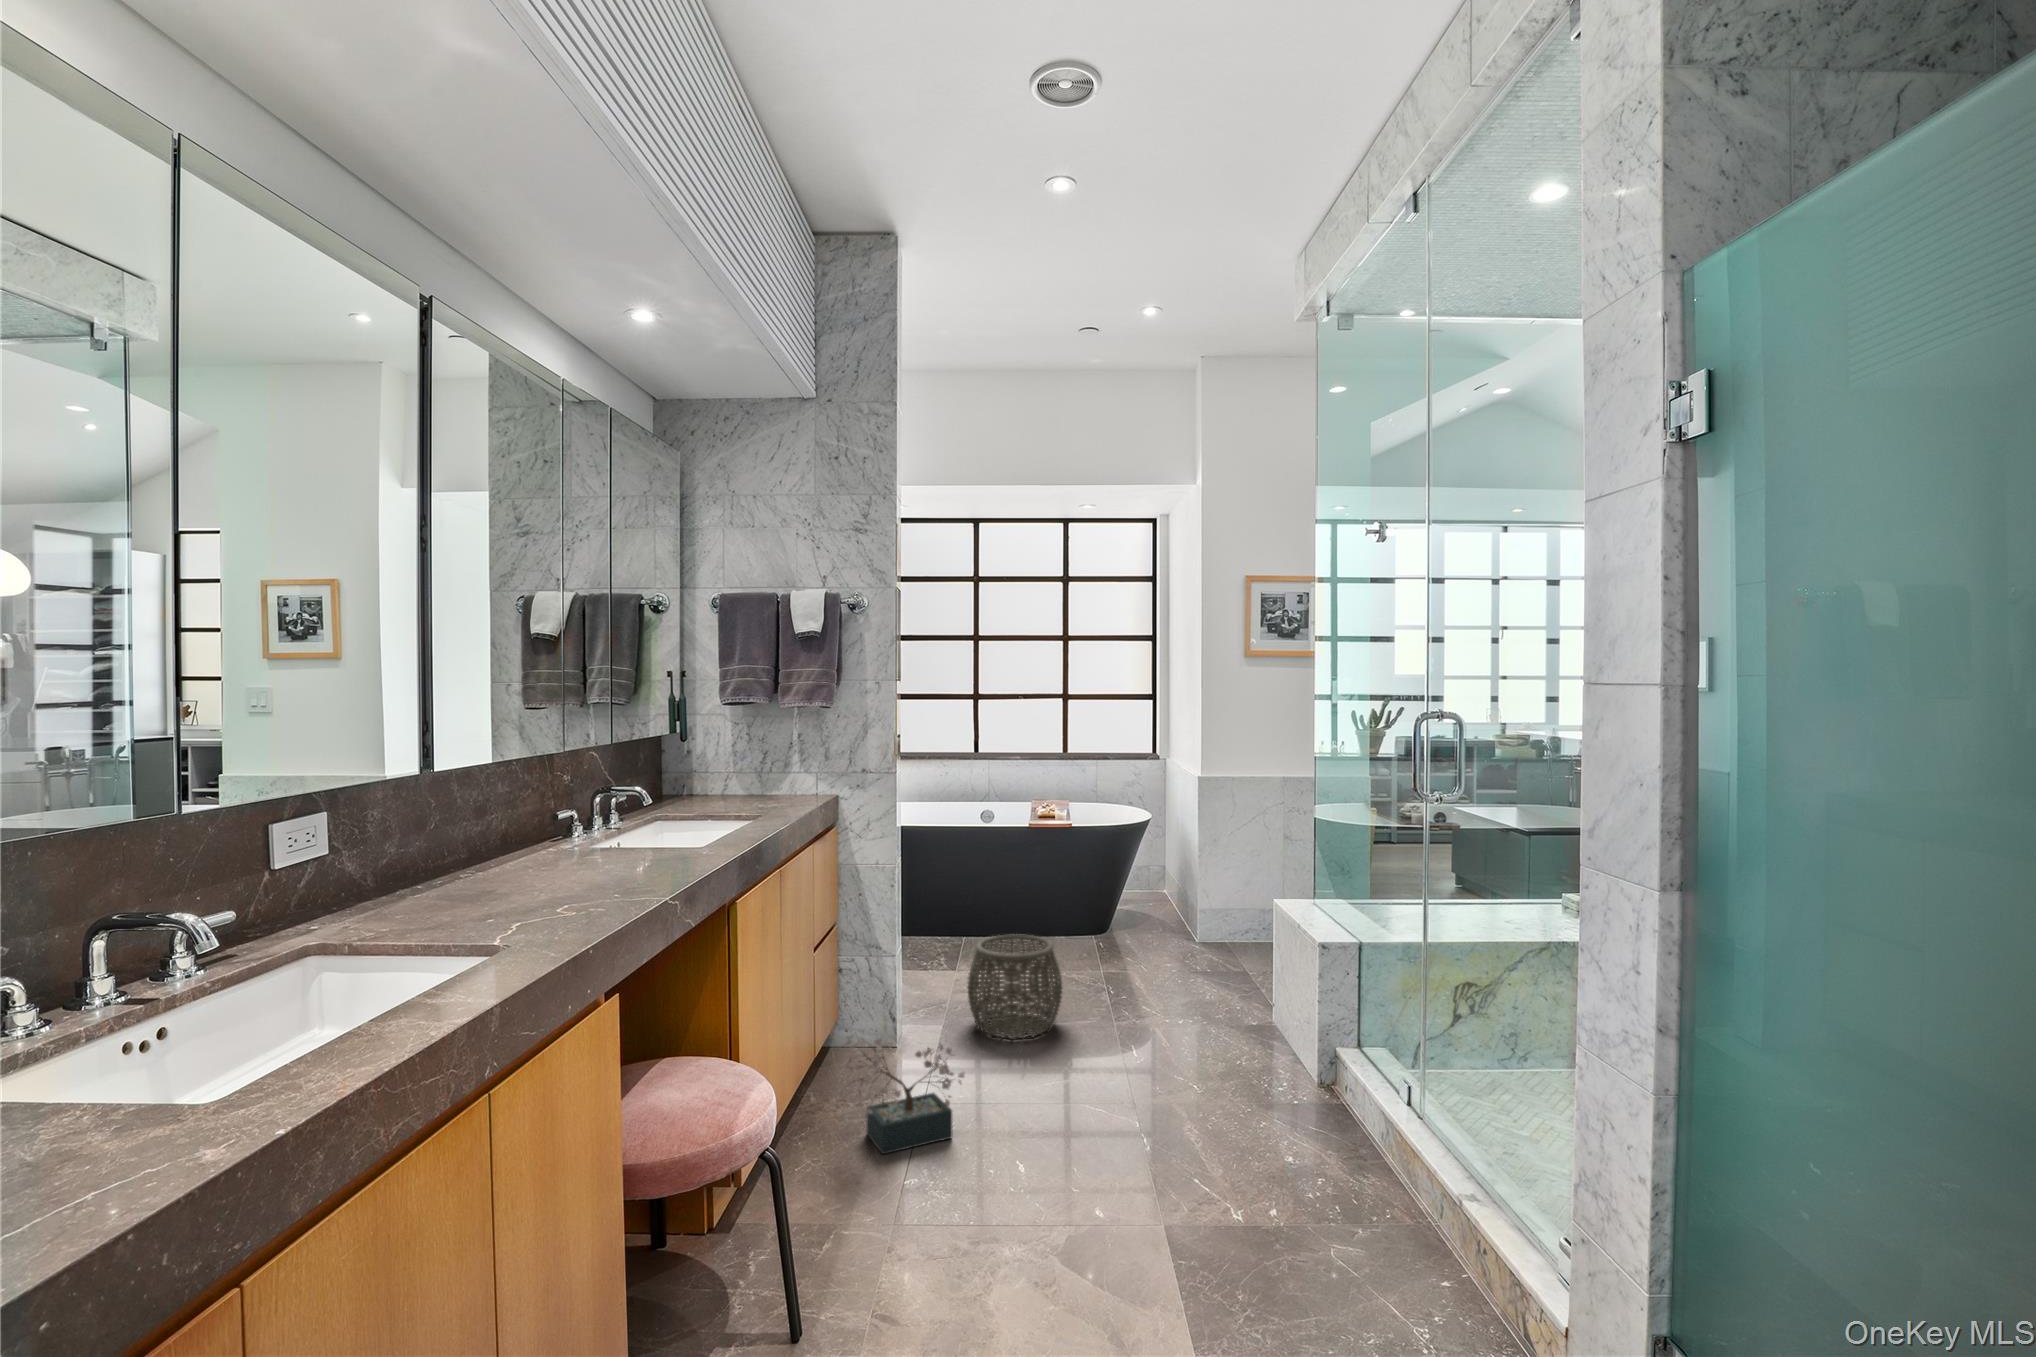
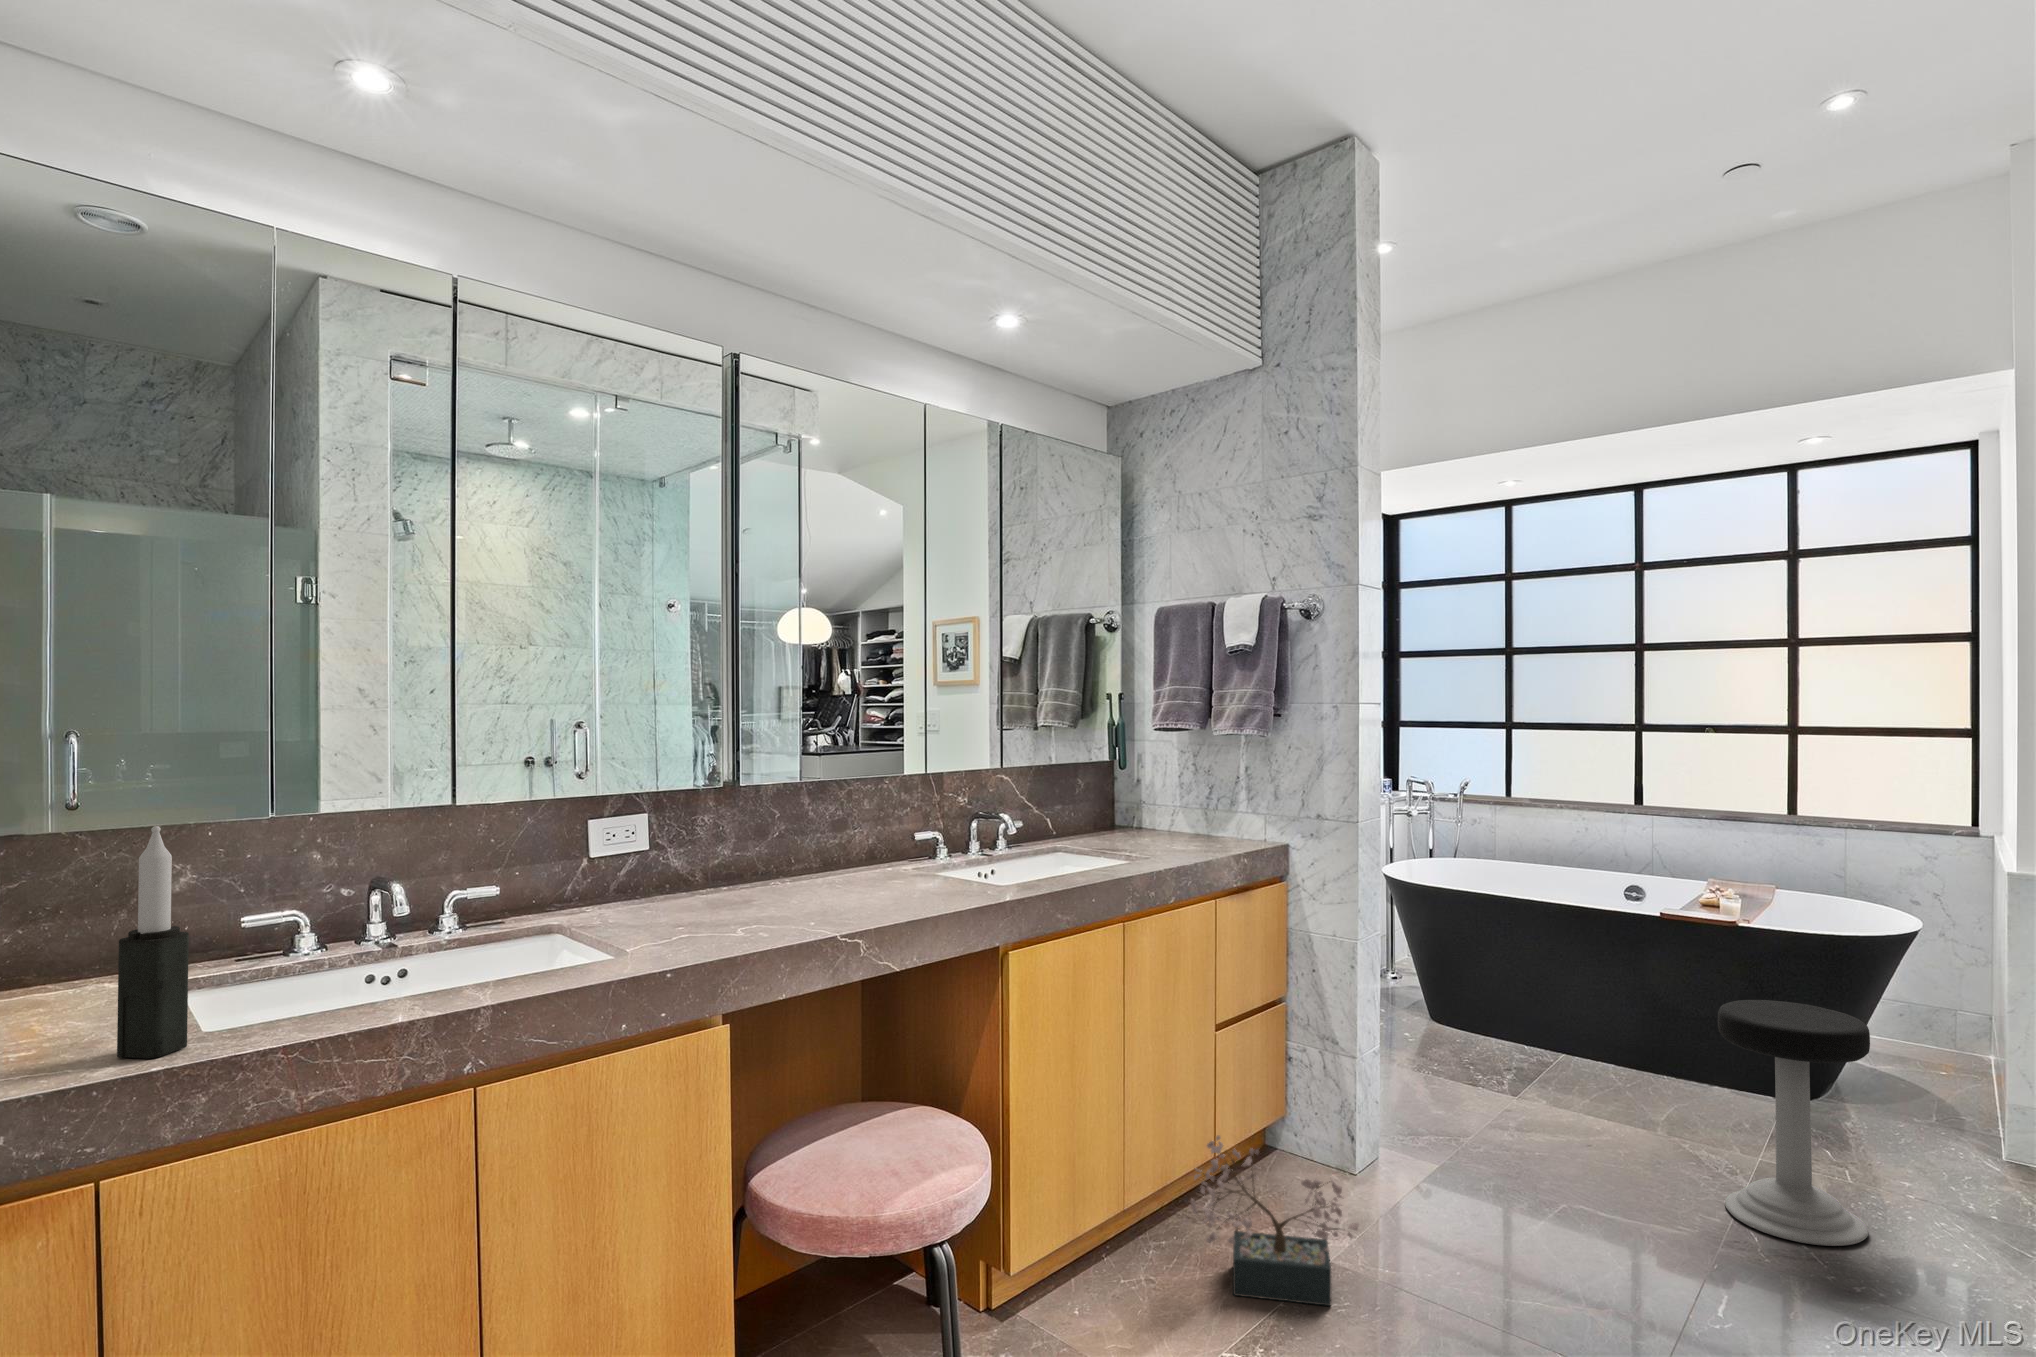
candle: none [104,859,190,1173] -> present [117,826,189,1059]
stool: none [1115,869,1195,1017] -> present [1718,1000,1870,1246]
woven basket: present [967,935,1062,1038] -> none [1460,1057,1608,1212]

